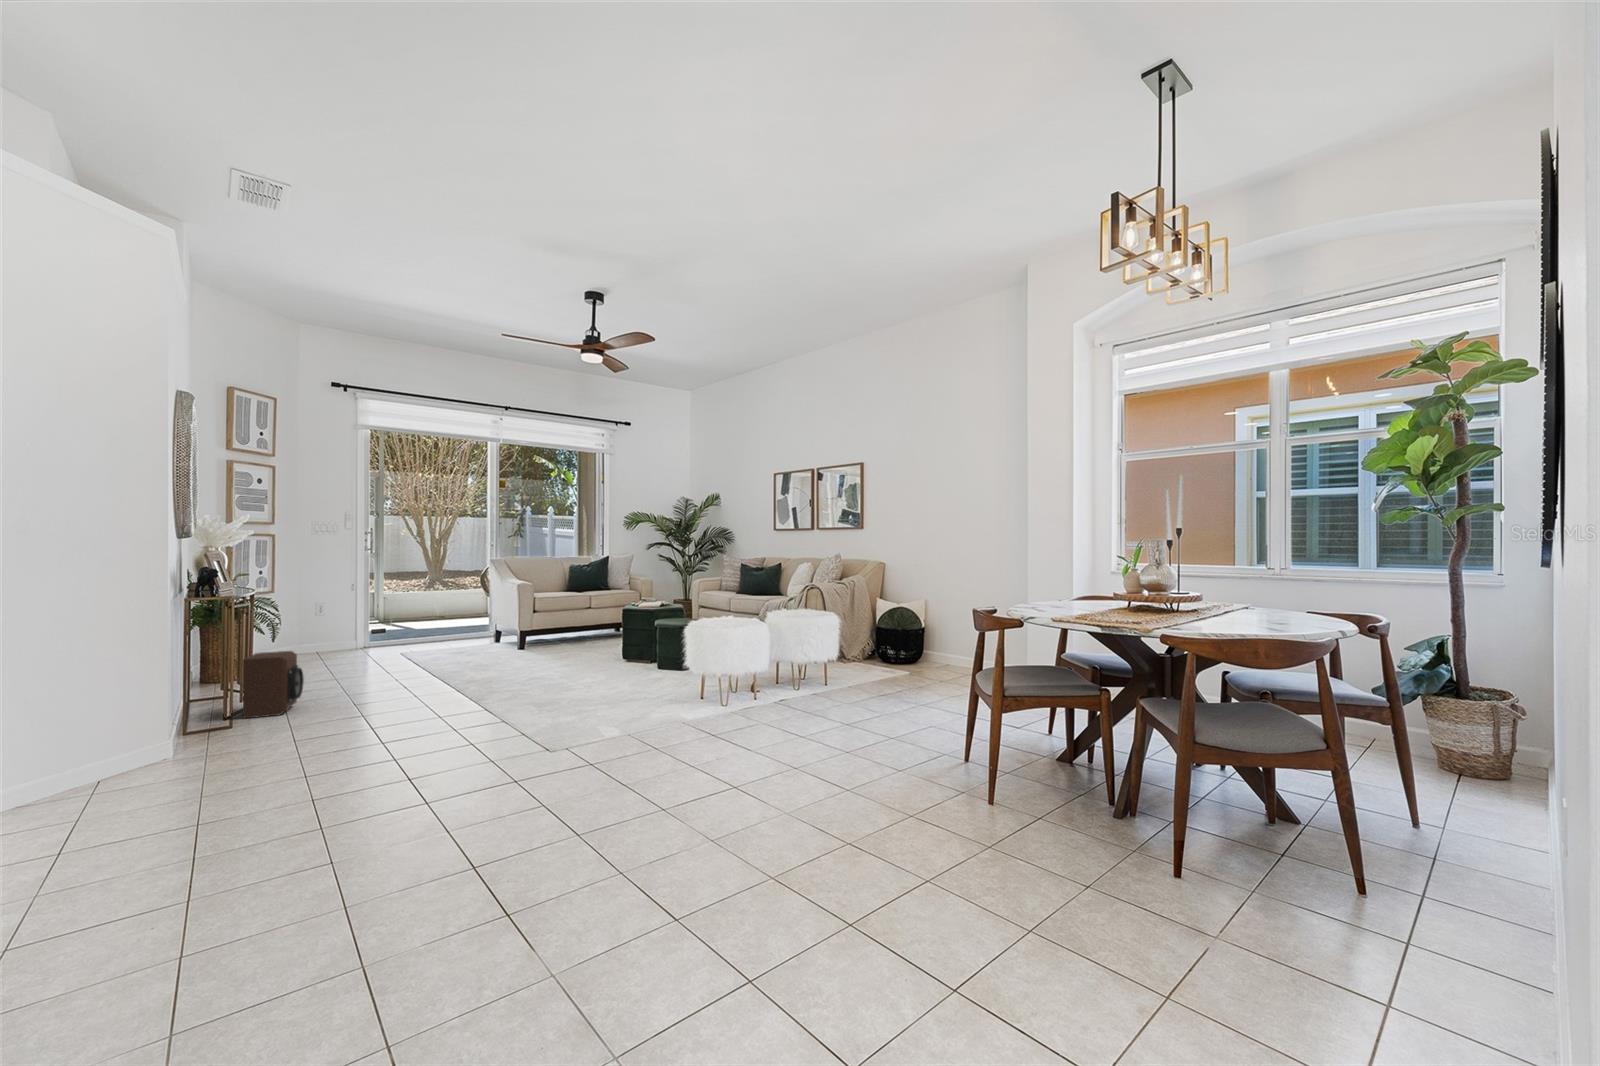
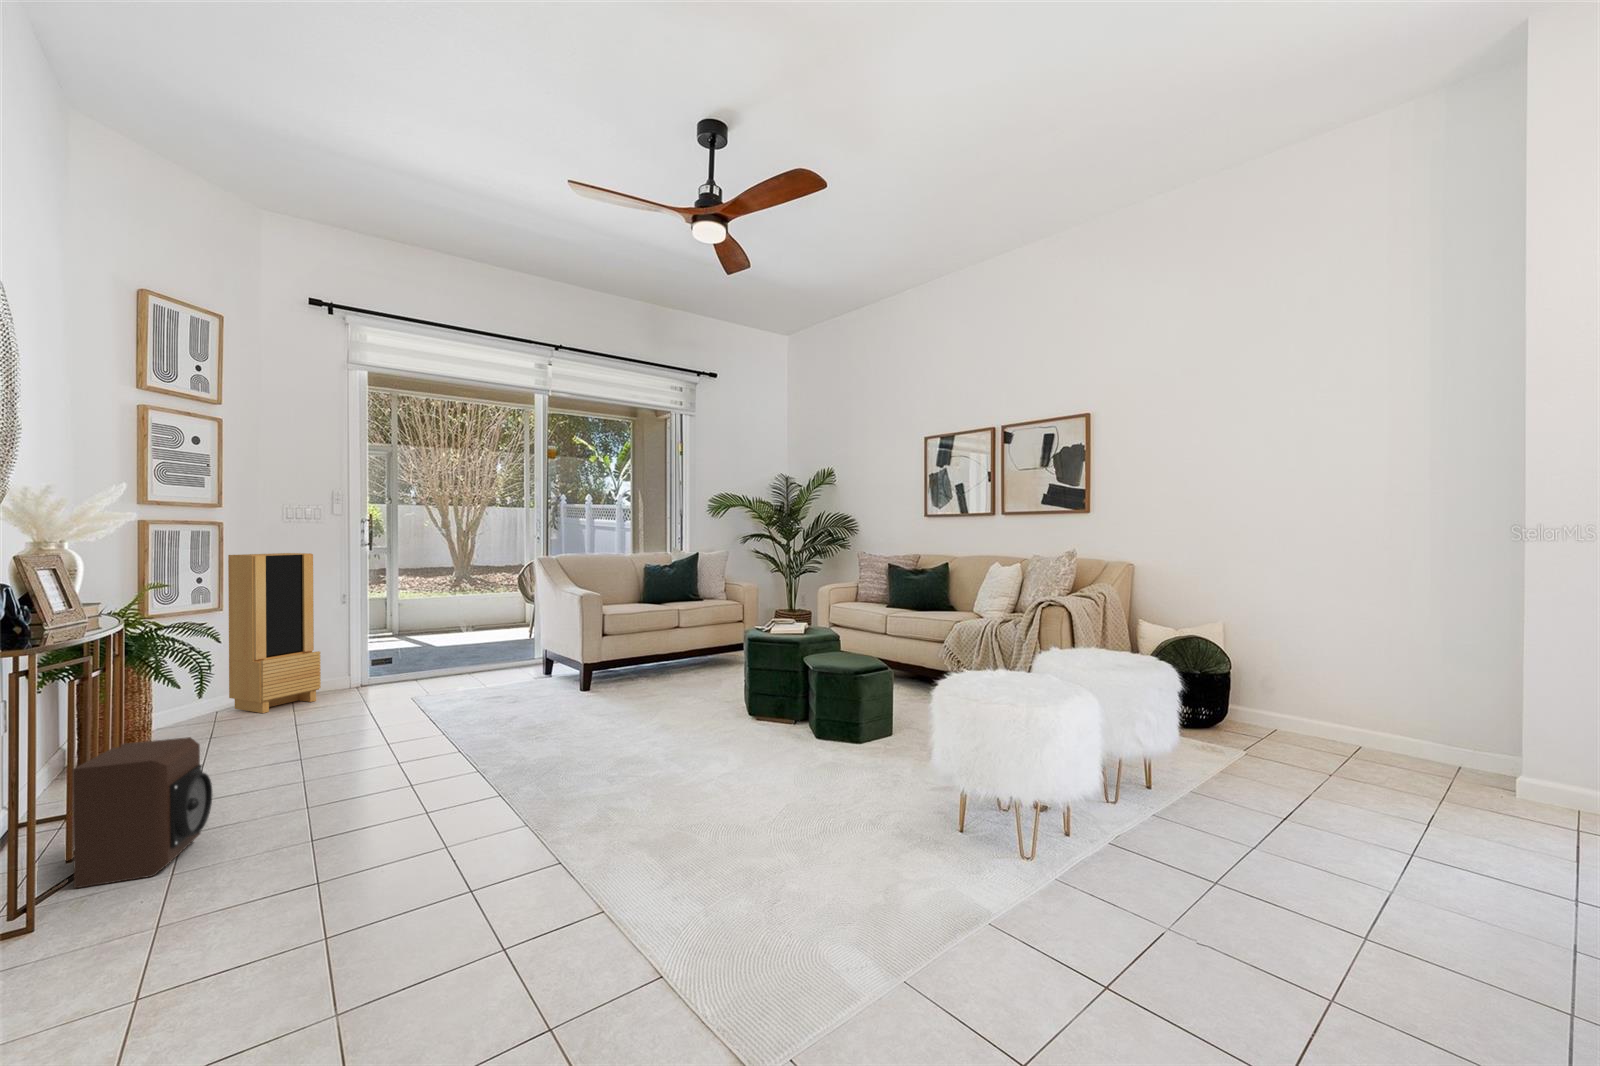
storage cabinet: none [277,555,338,660] -> present [228,553,321,713]

